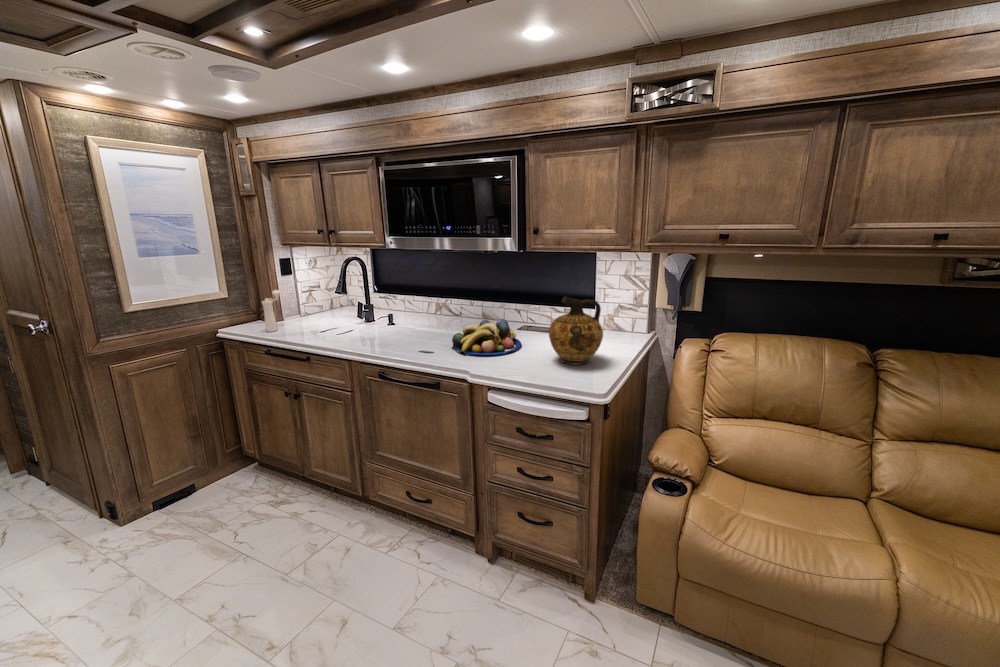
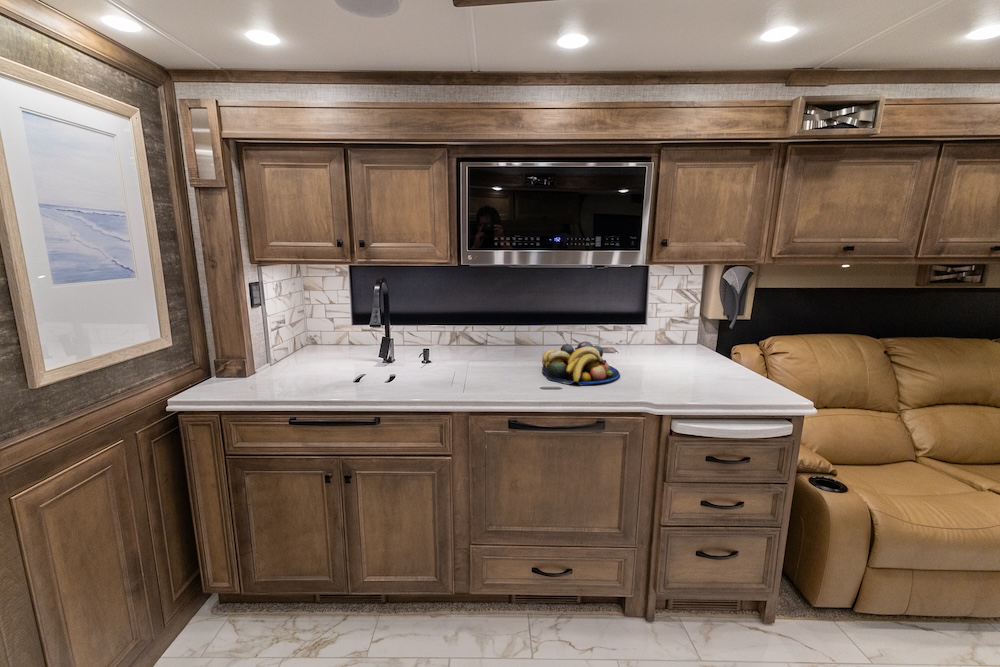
pepper mill: present [262,290,280,332] -> none [250,330,272,391]
ceramic jug: present [549,296,603,365] -> none [663,310,723,381]

